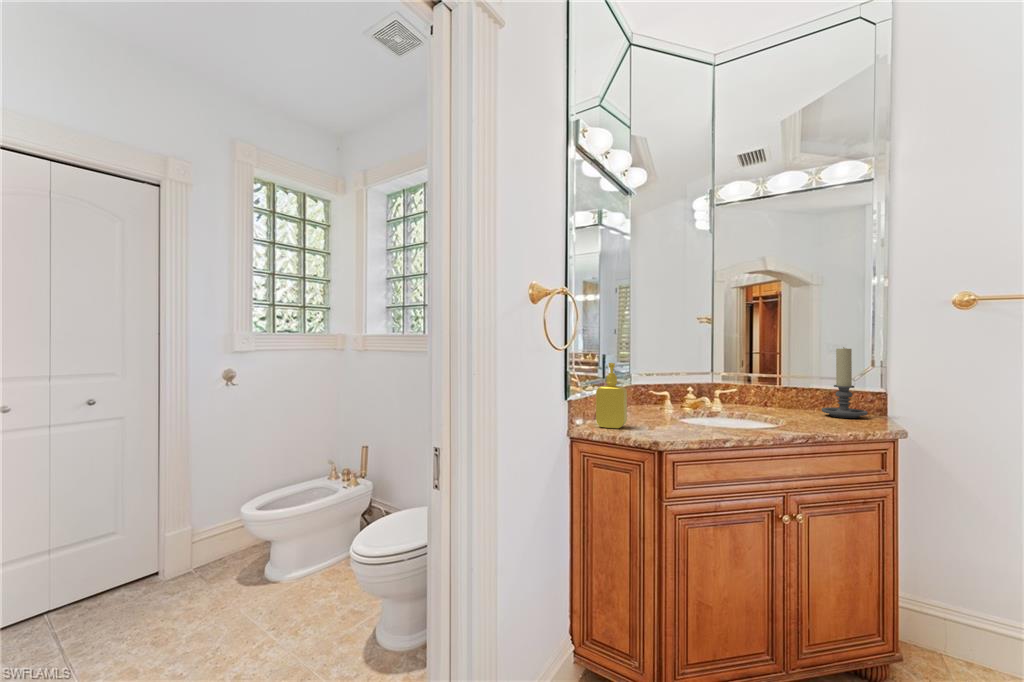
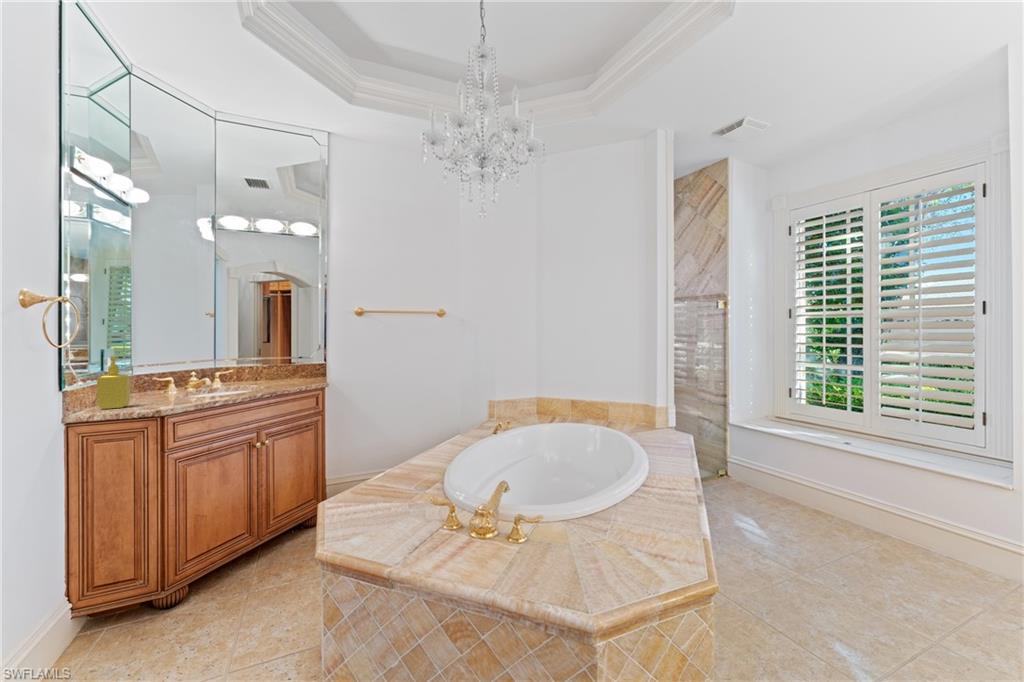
candle holder: present [822,347,868,418] -> none [290,339,316,382]

